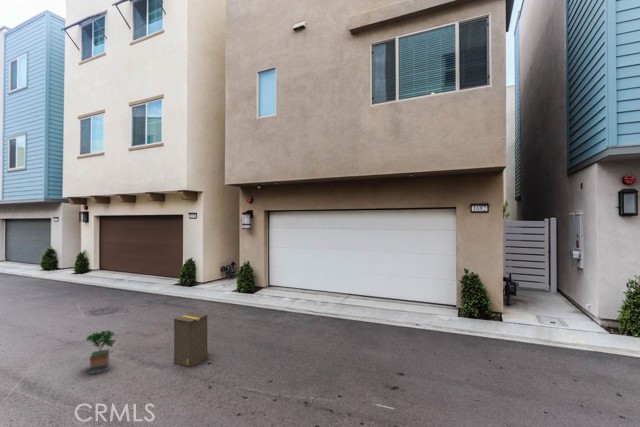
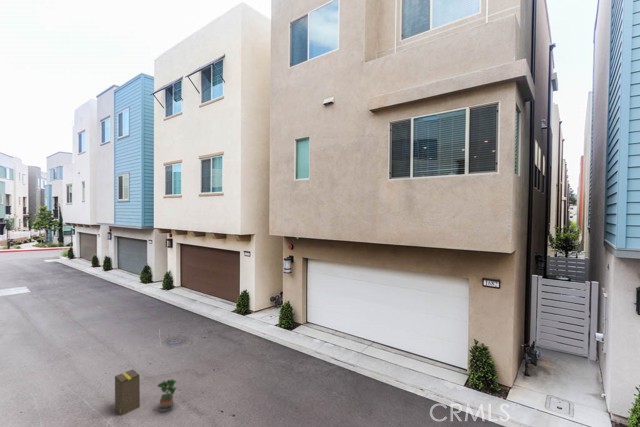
cardboard box: present [174,313,207,368] -> present [115,370,140,415]

